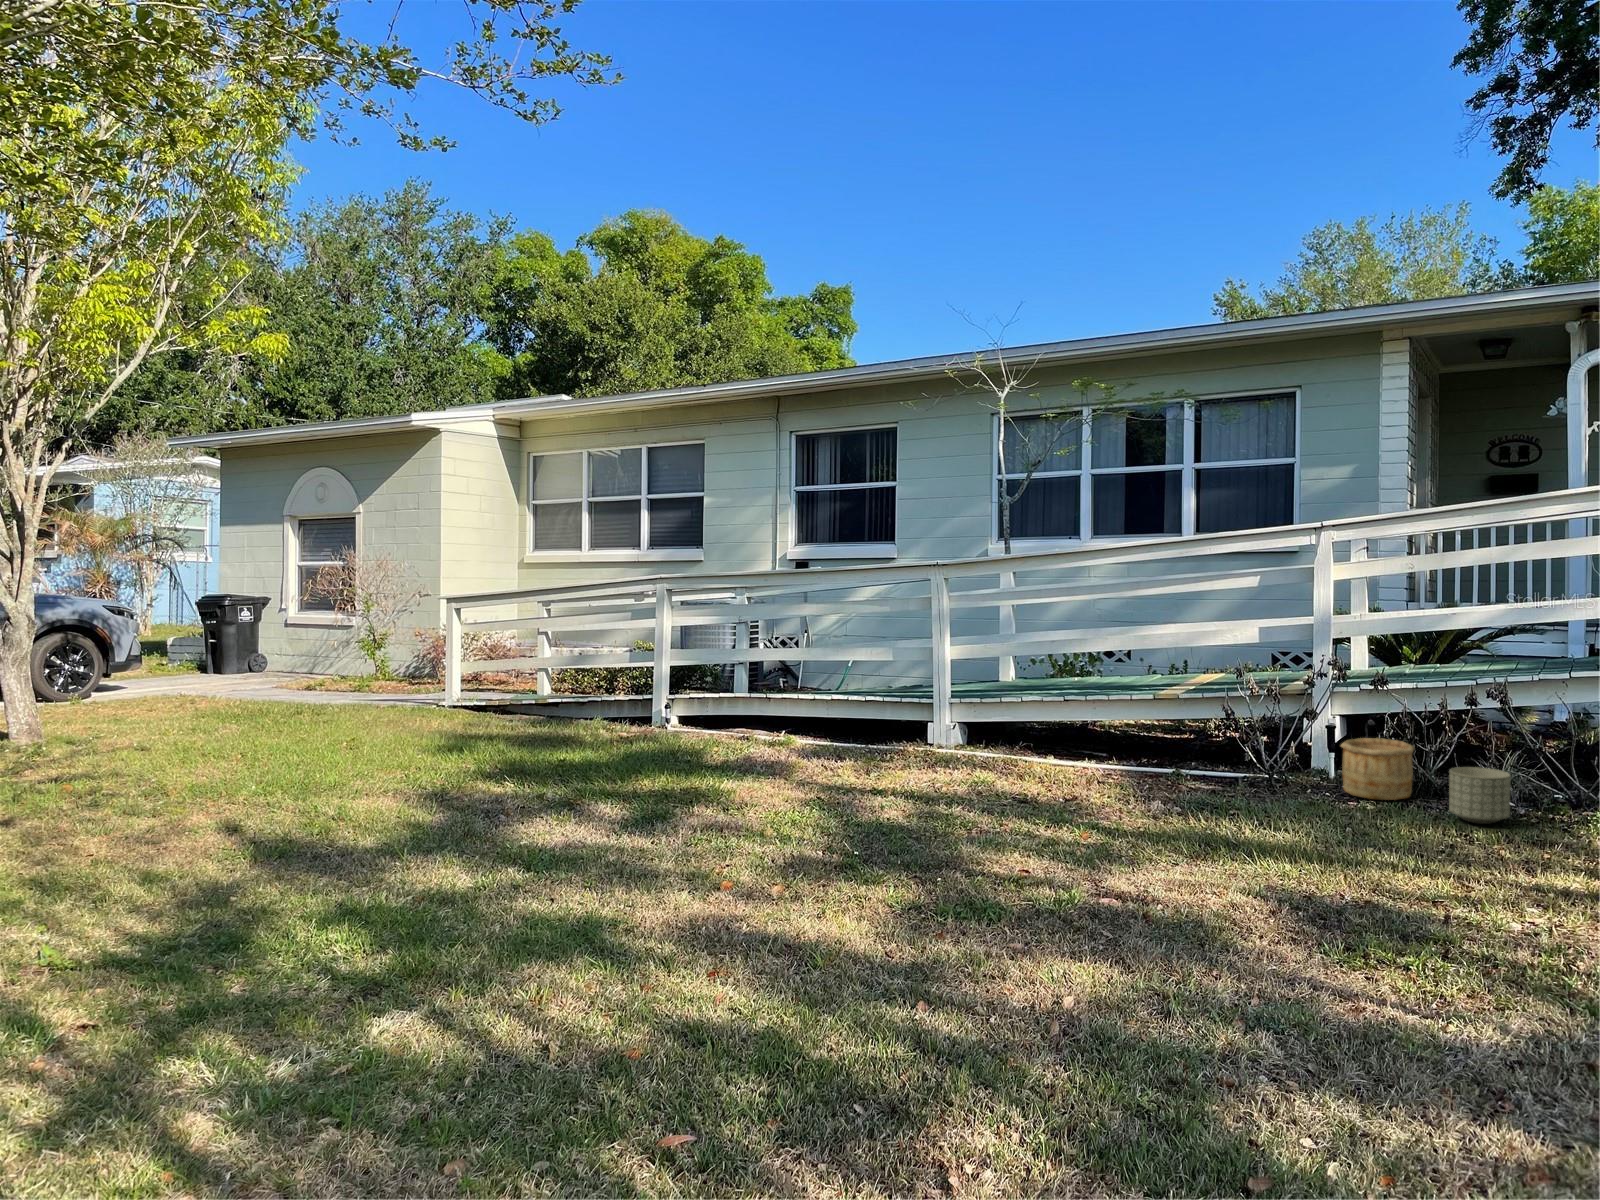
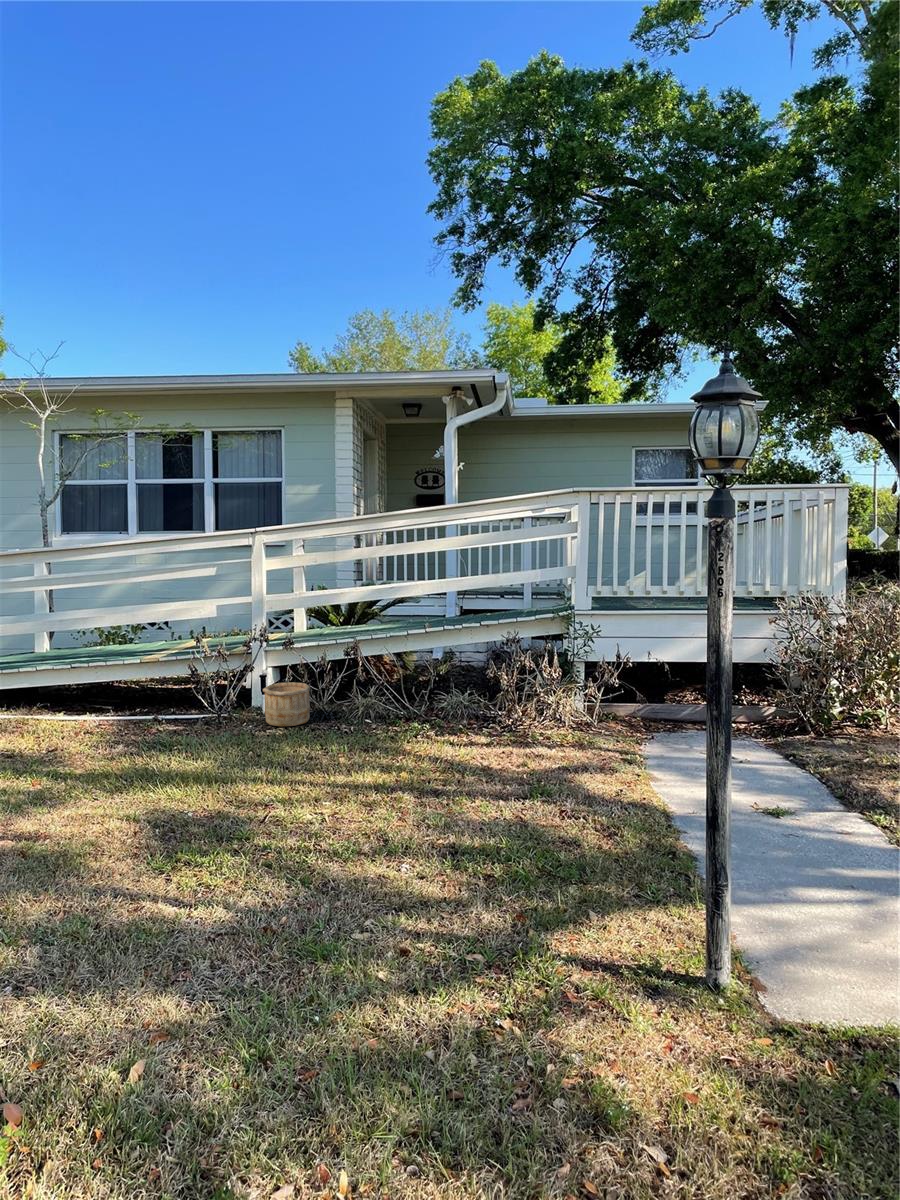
planter: present [1449,767,1510,824] -> none [323,699,359,737]

